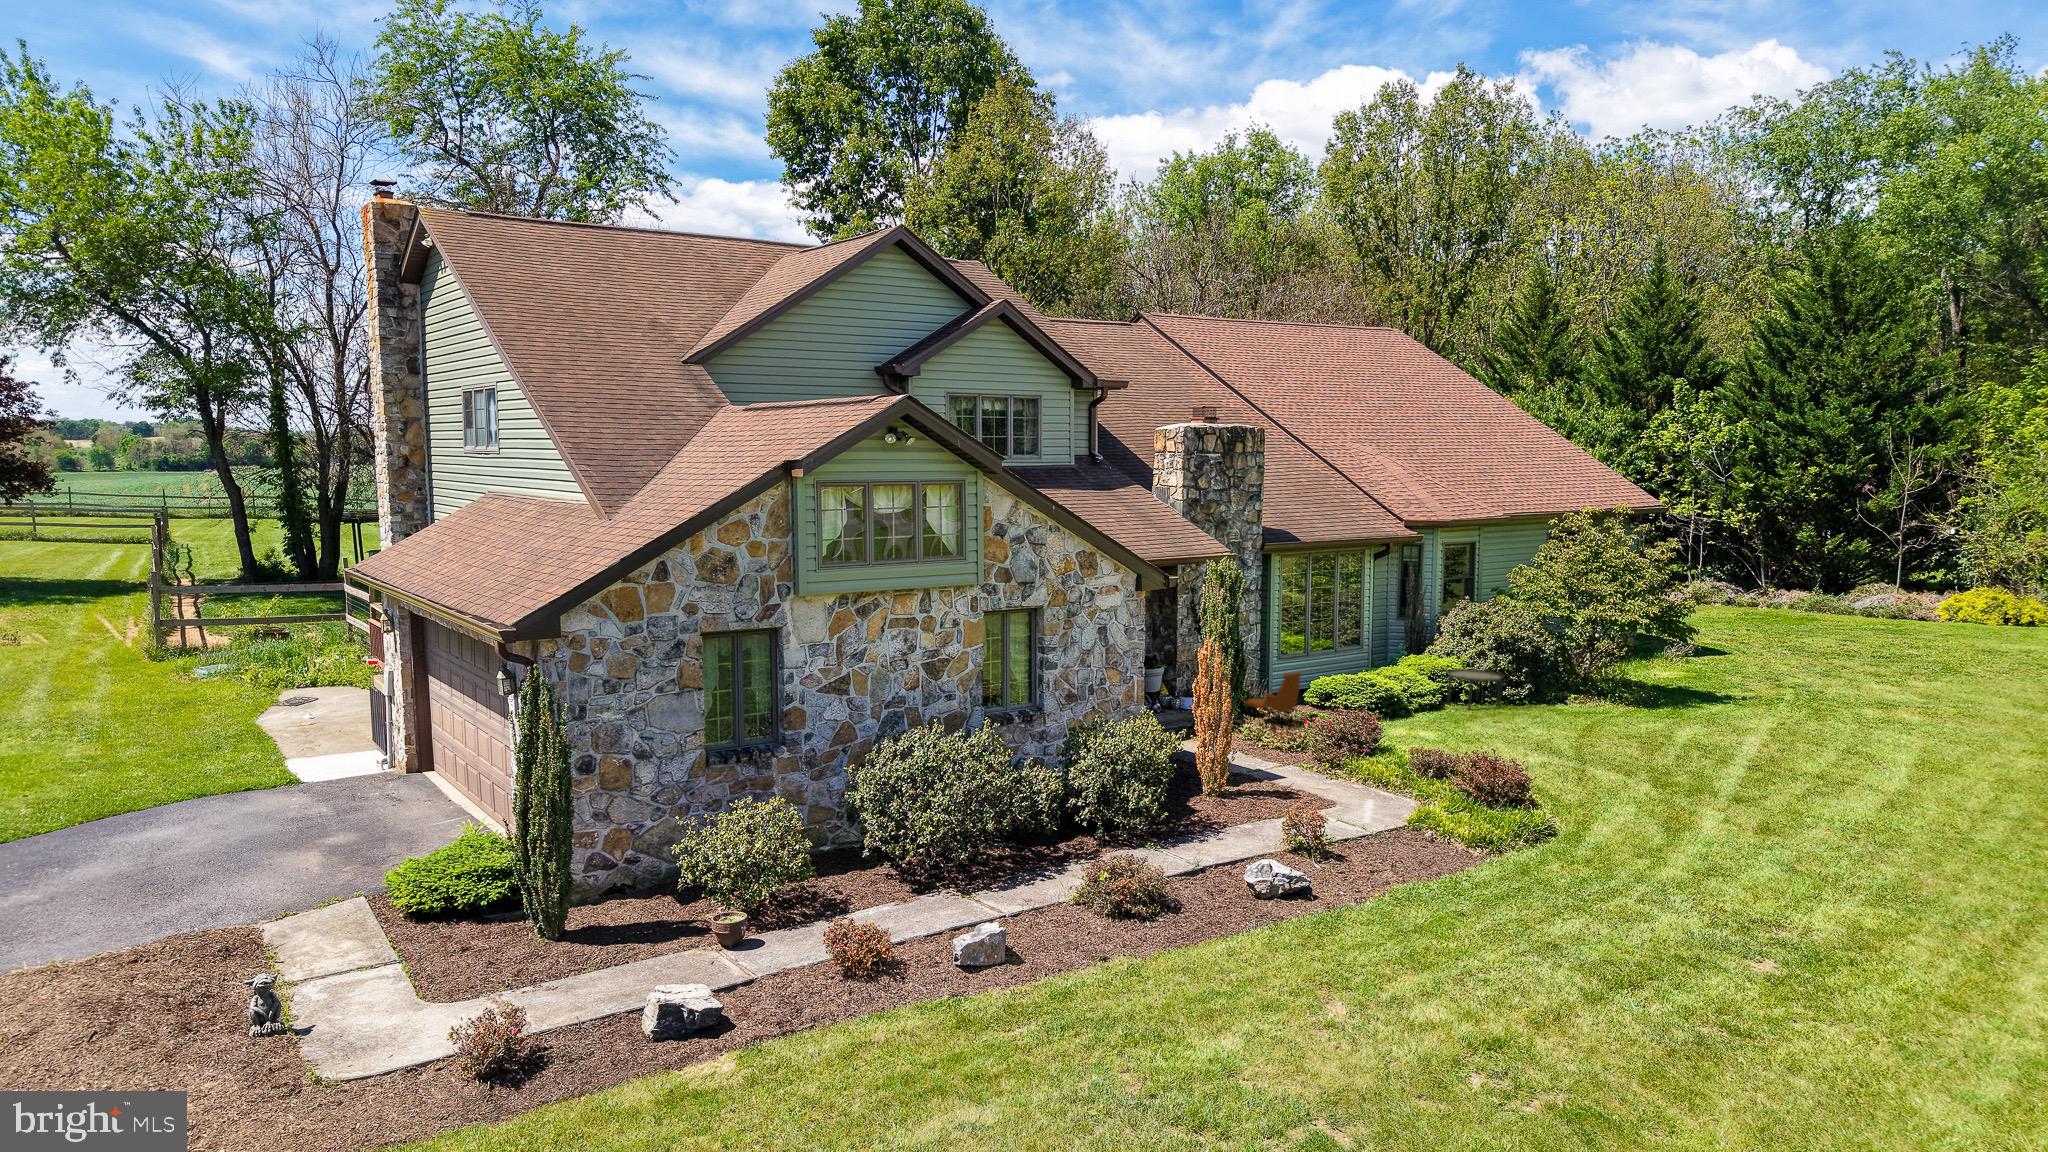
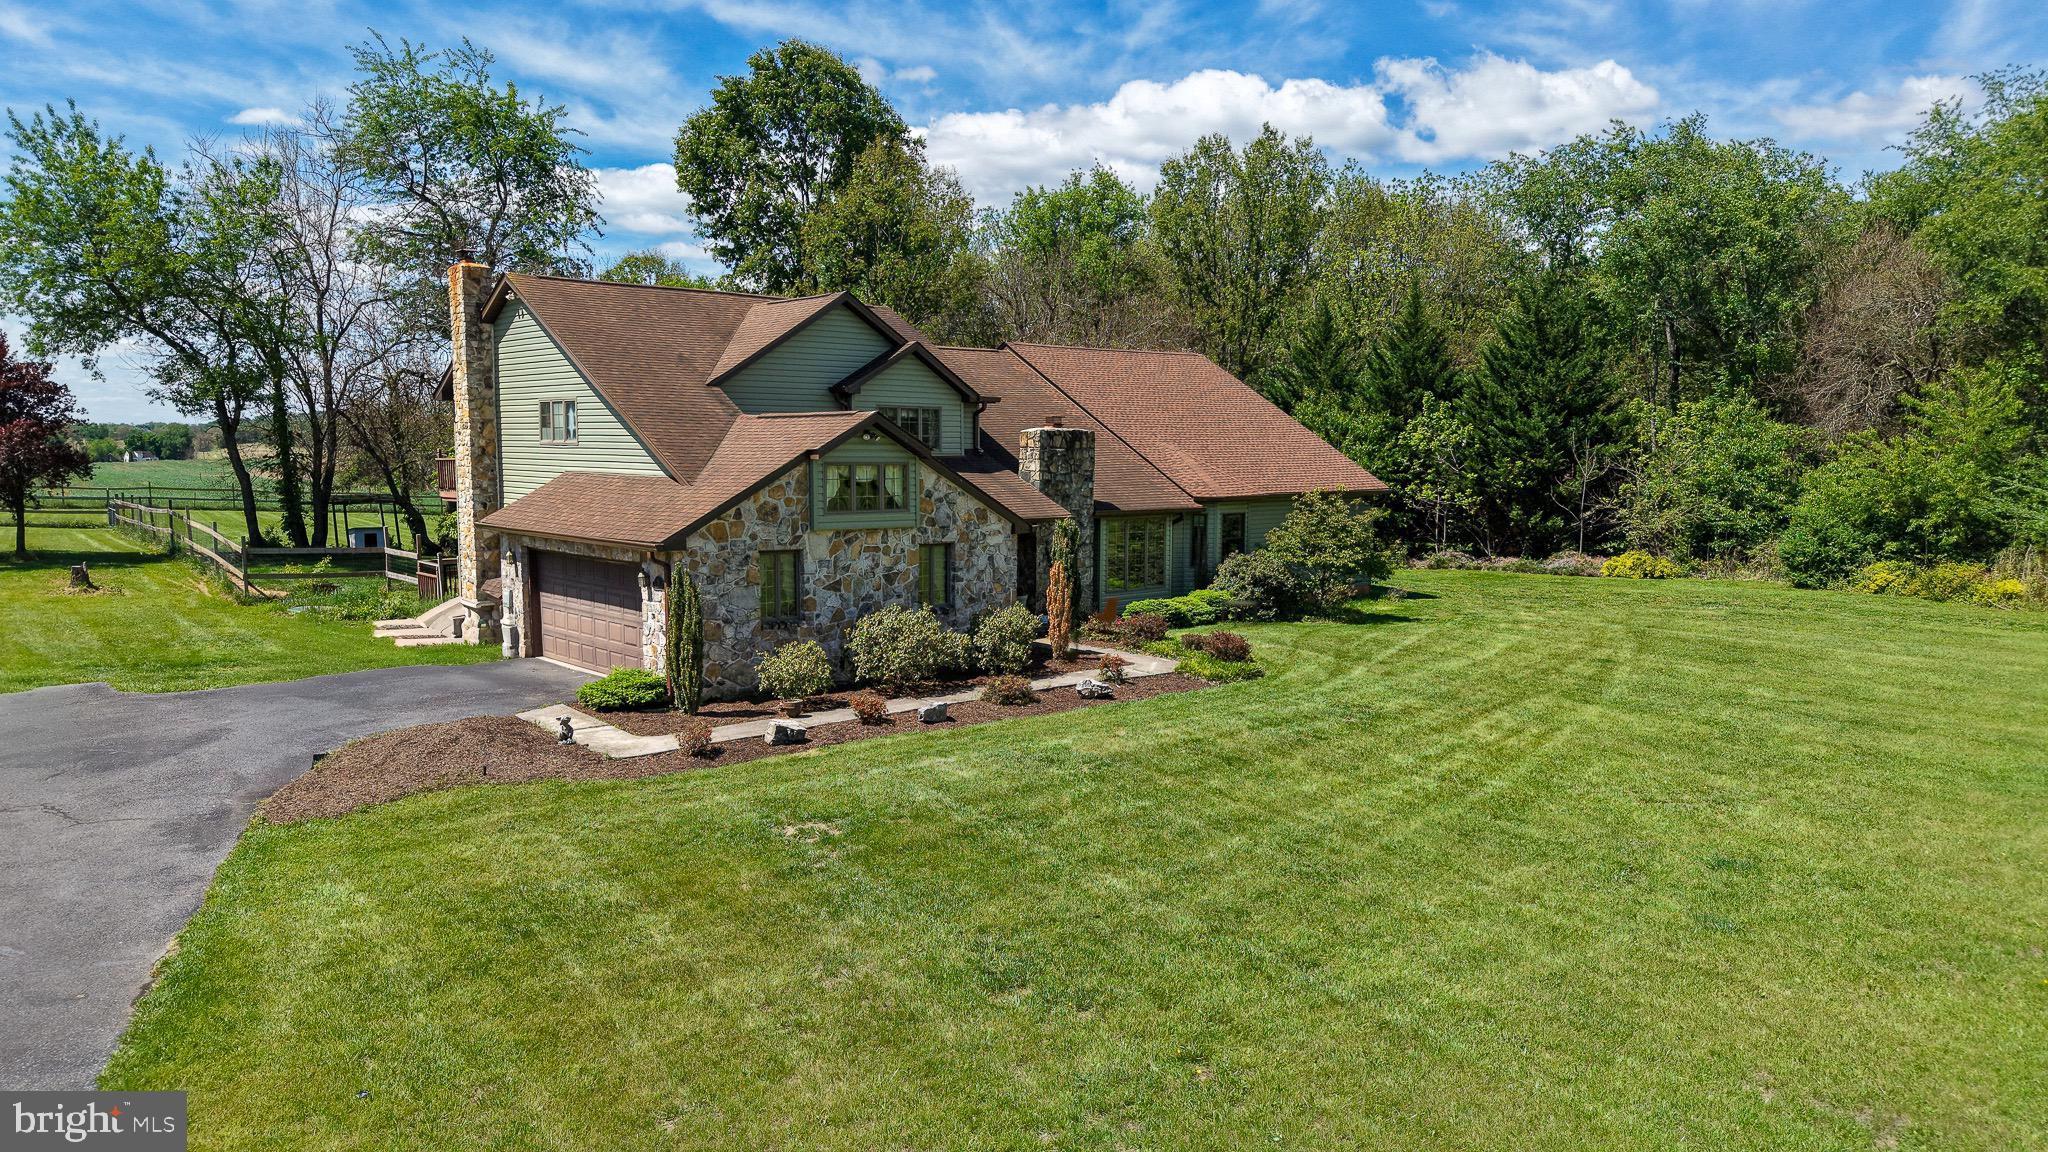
potted tree: none [1222,739,1257,795] -> present [1064,629,1083,662]

